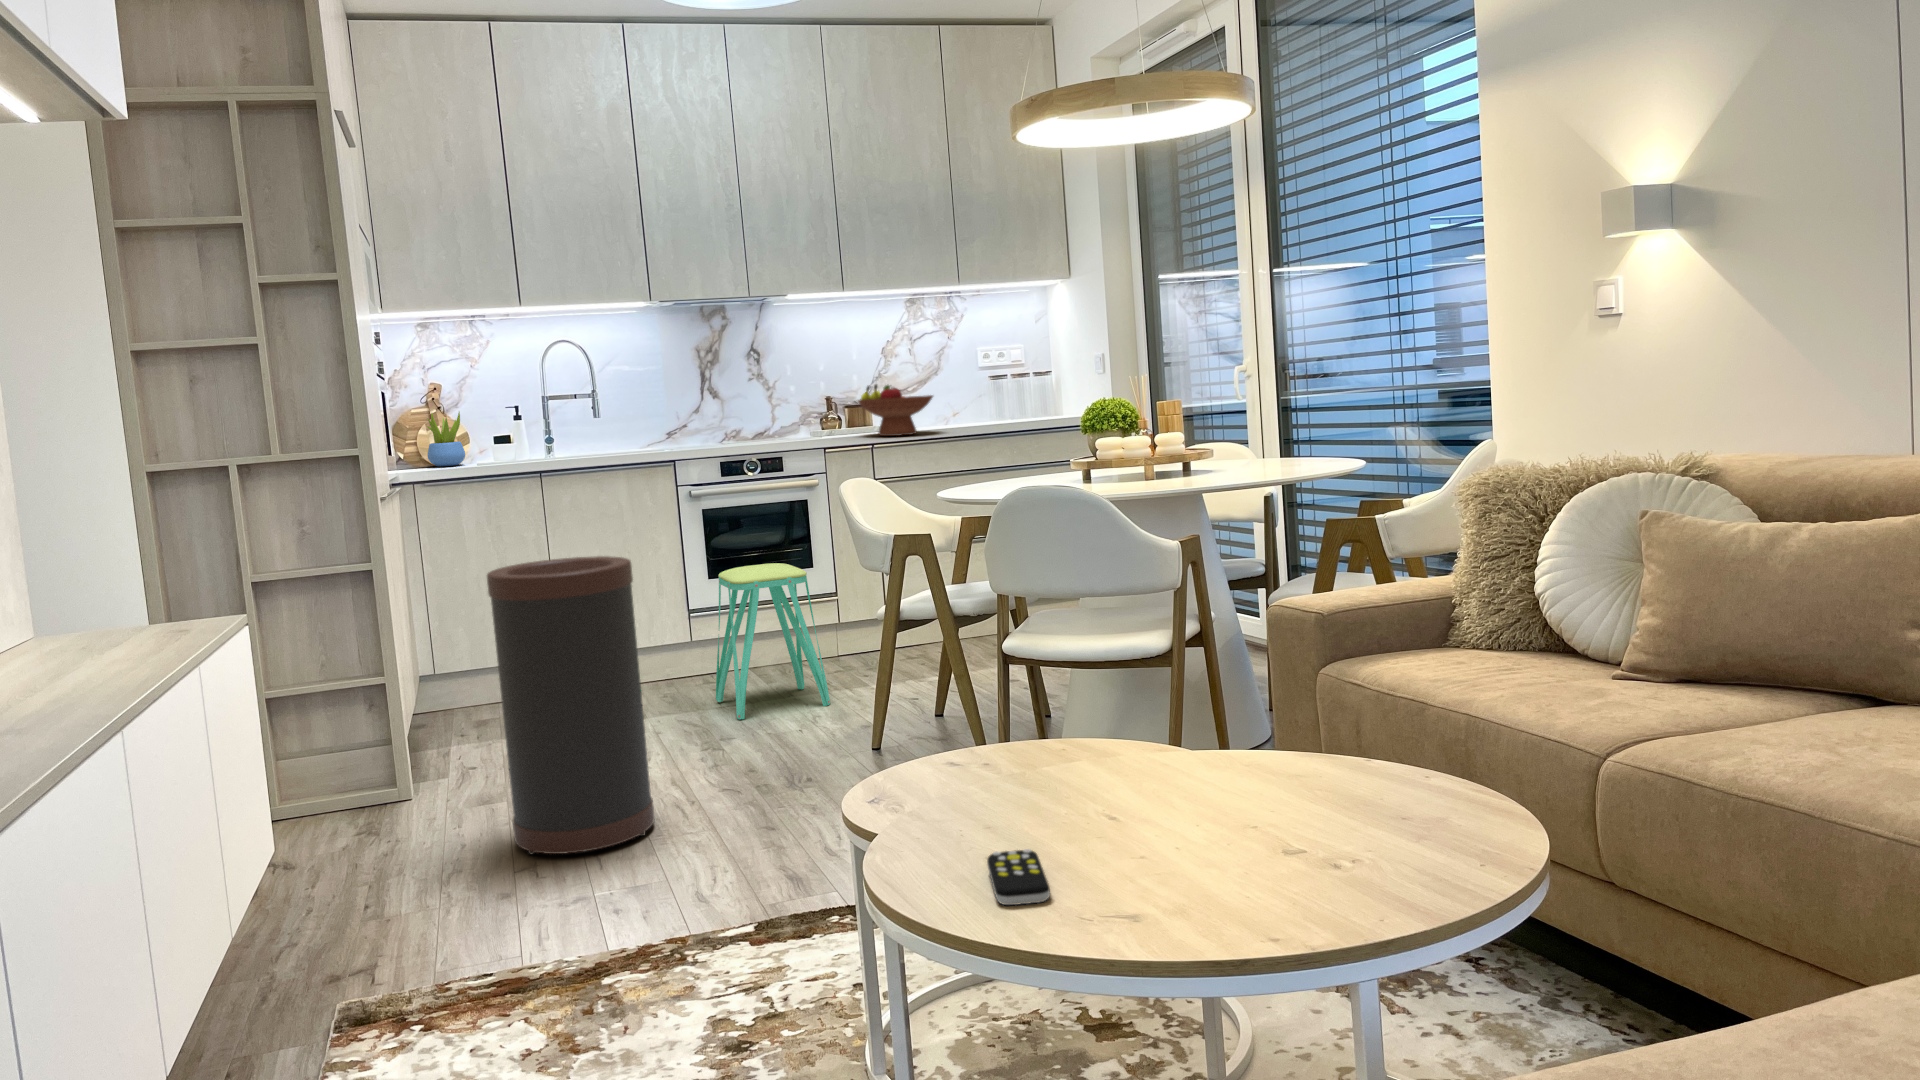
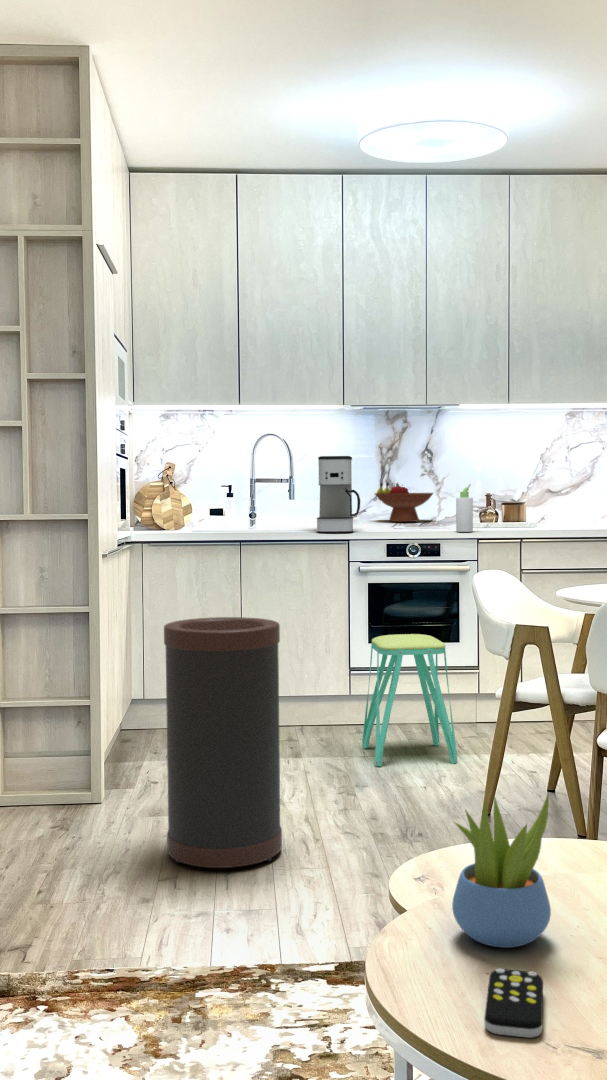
coffee maker: none [630,358,686,453] -> present [317,456,360,533]
fruit bowl: present [858,385,933,436] -> present [375,482,433,522]
bottle: none [800,386,822,442] -> present [456,484,473,532]
succulent plant: present [427,412,465,466] -> present [452,794,551,948]

